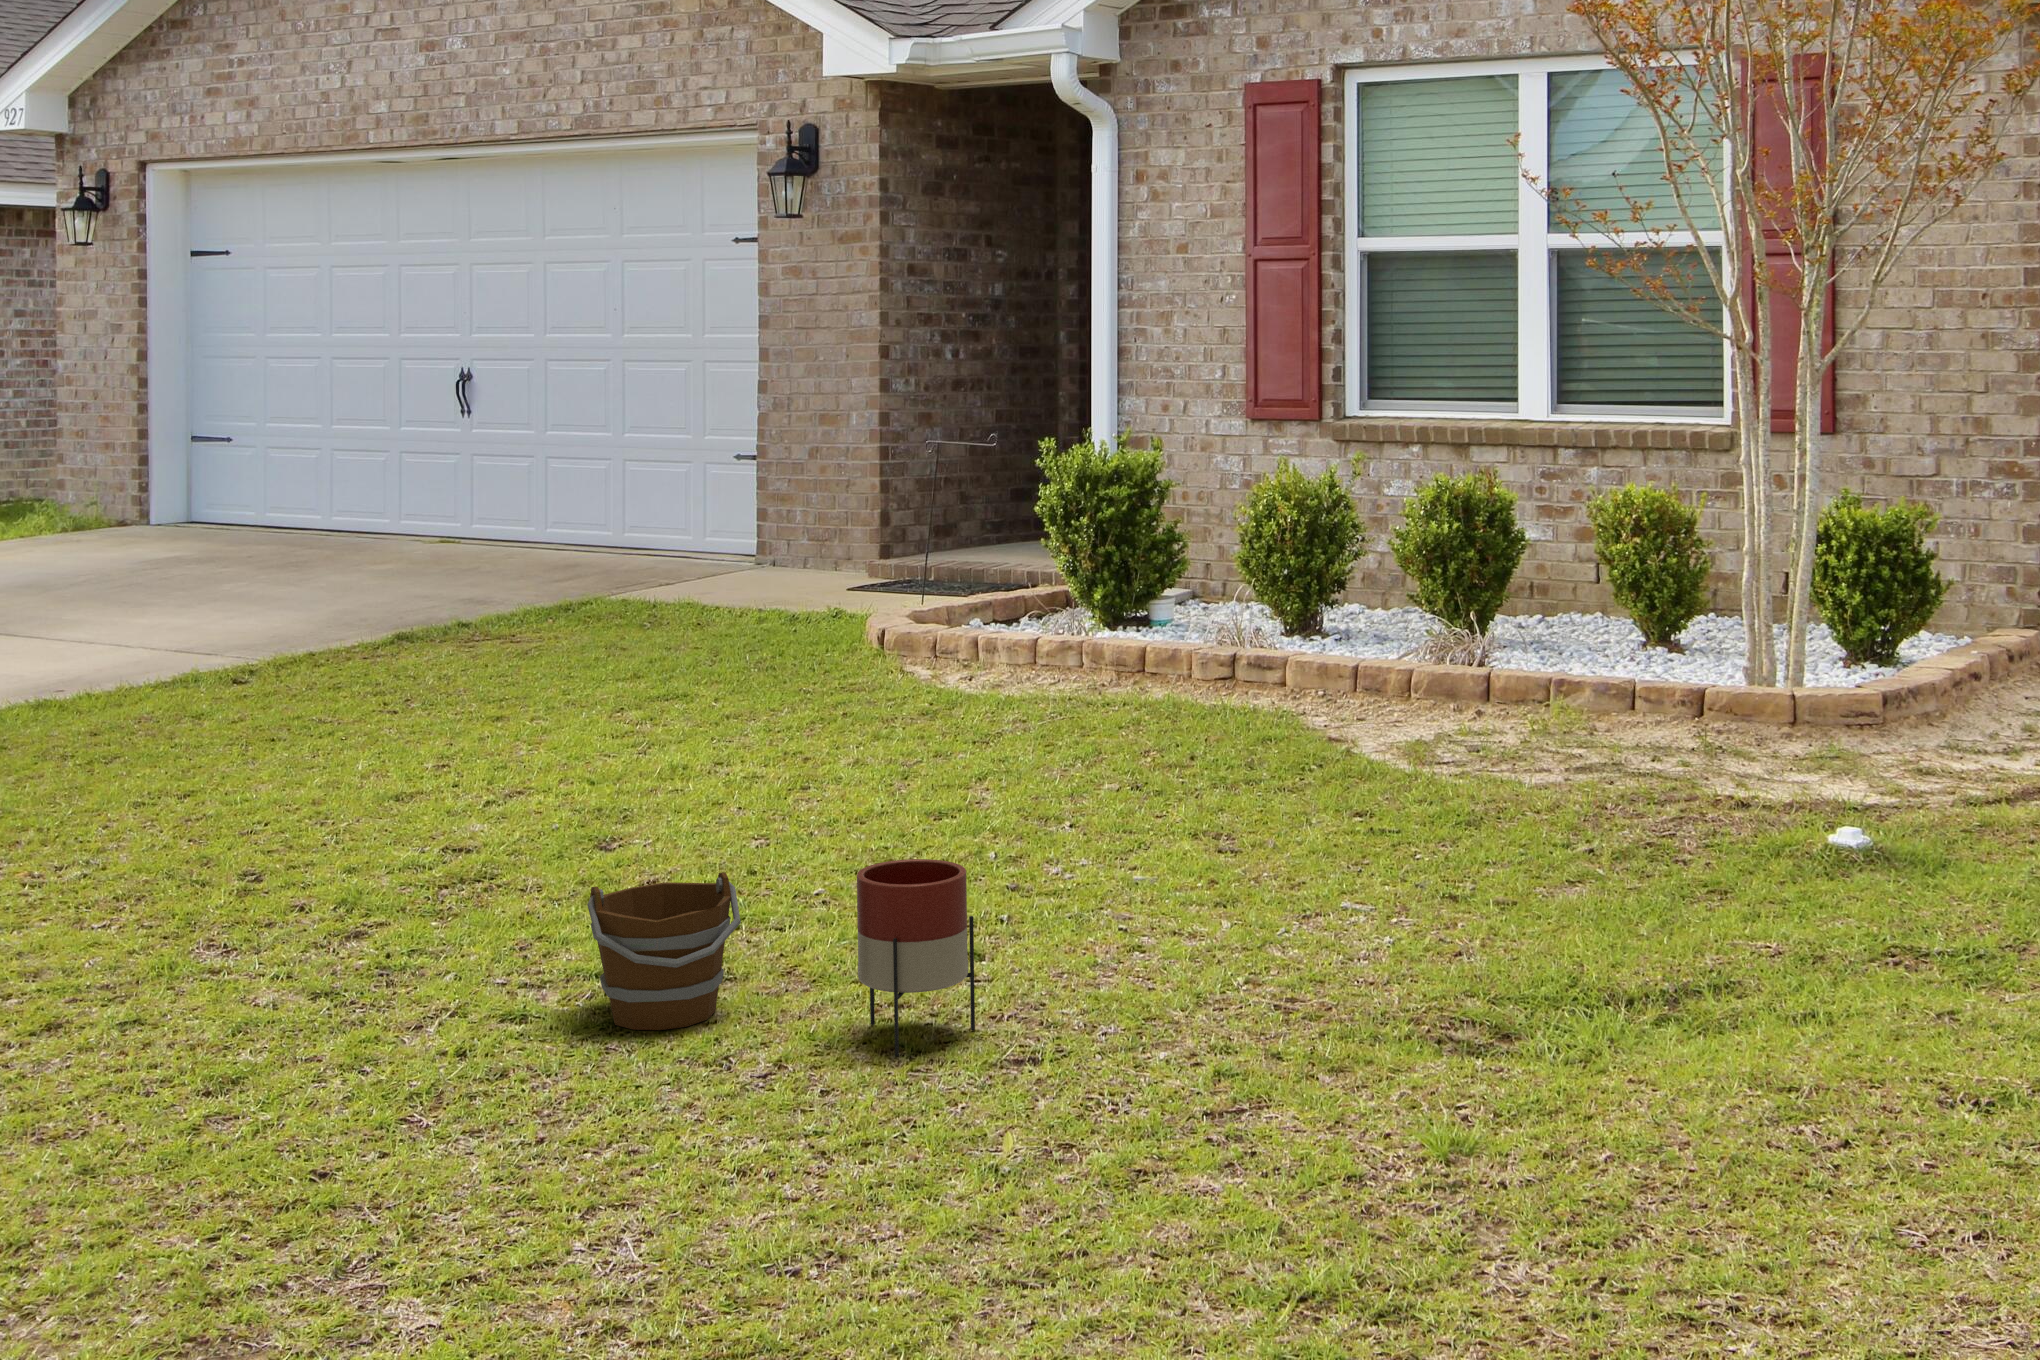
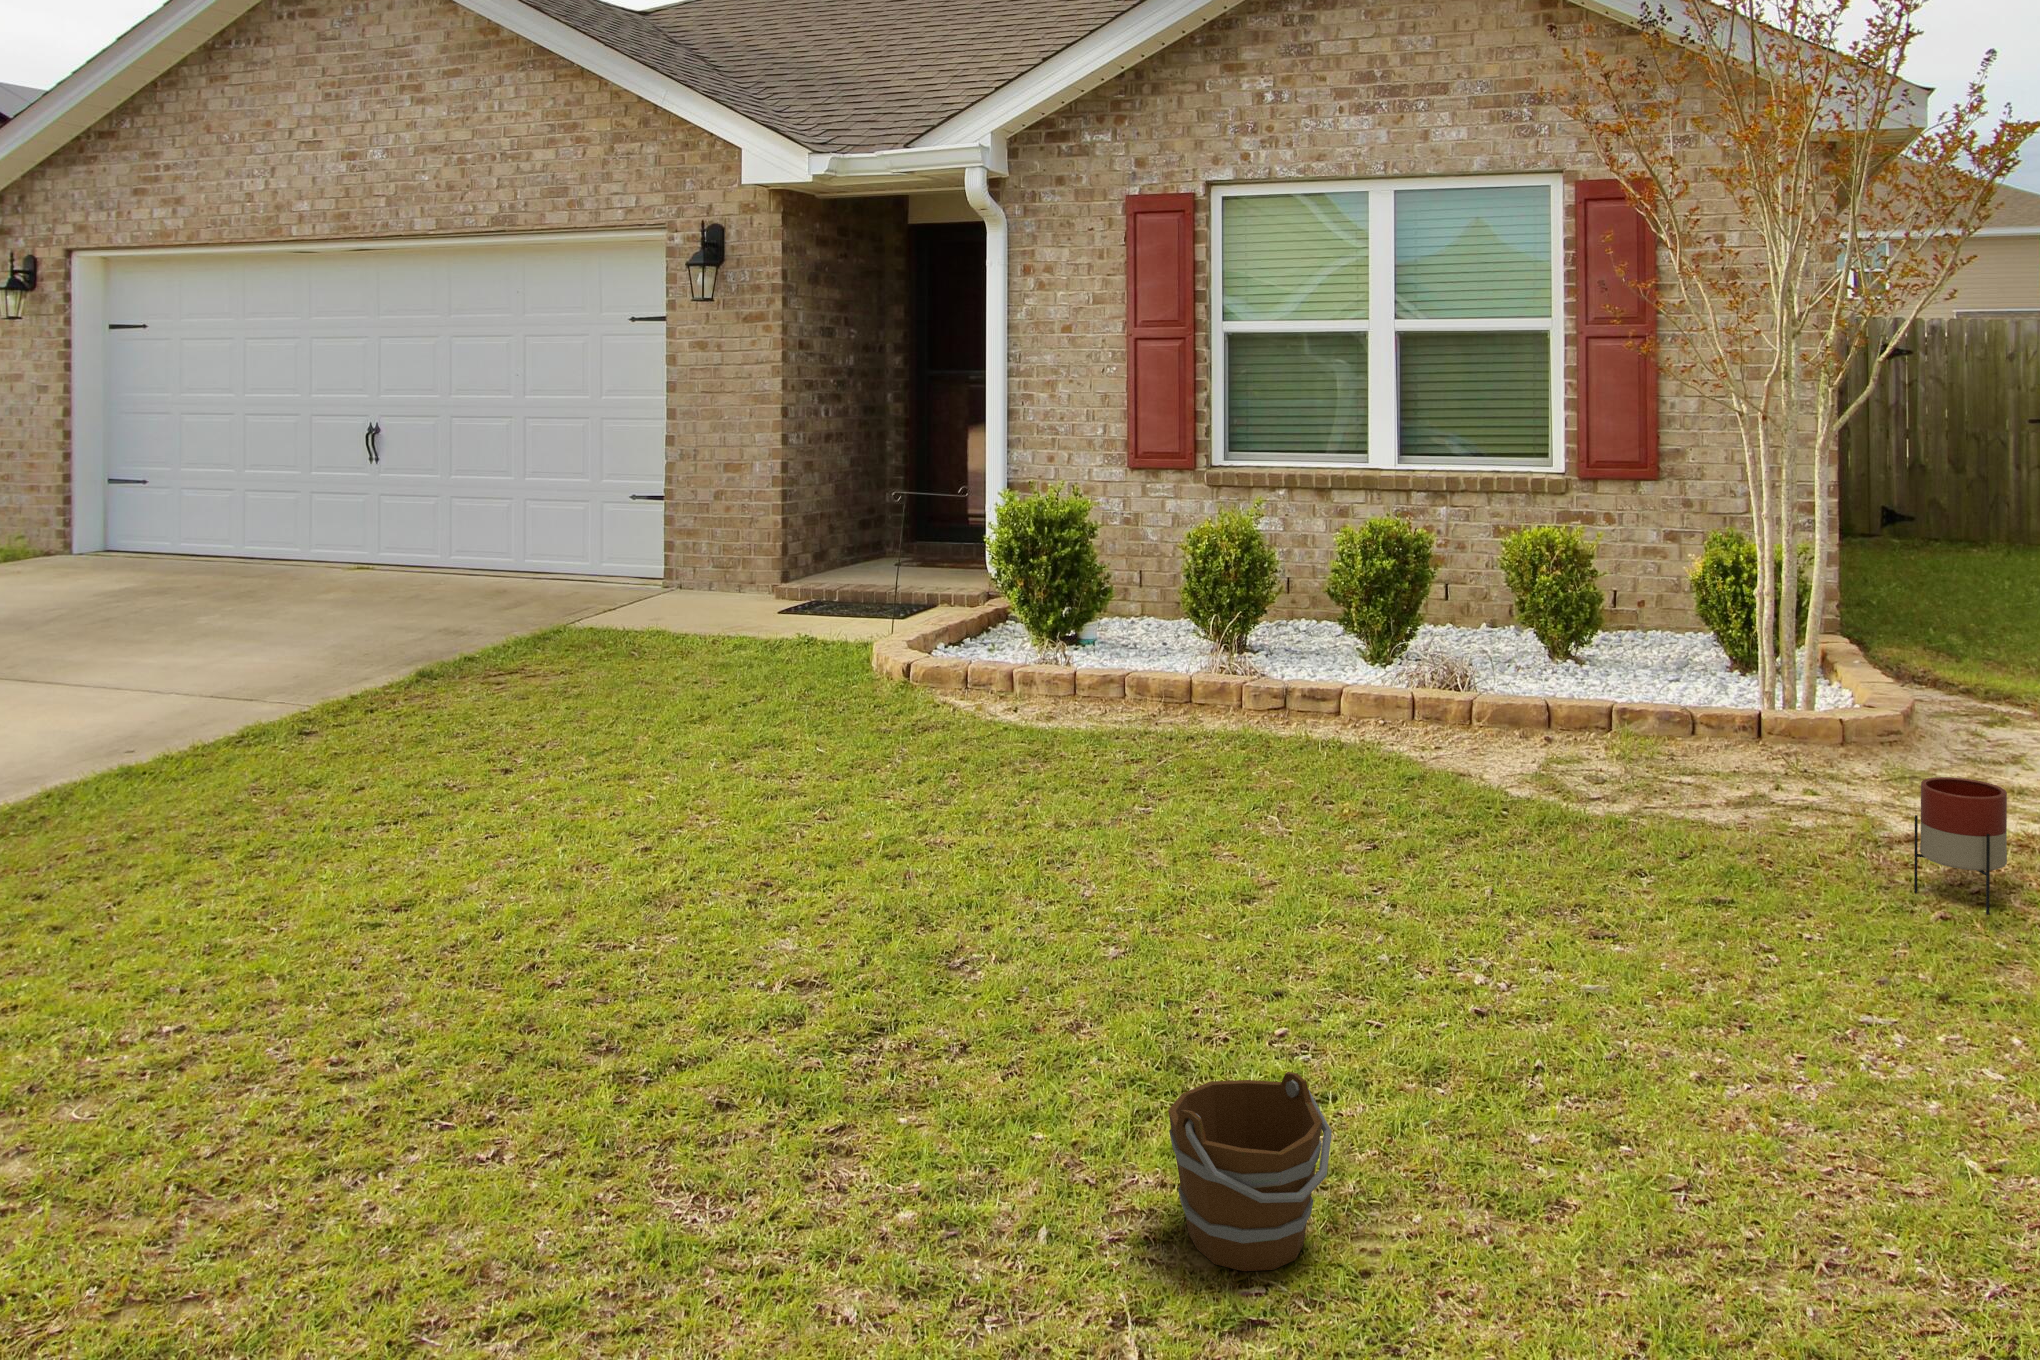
planter: present [857,859,975,1056] -> present [1914,777,2007,914]

